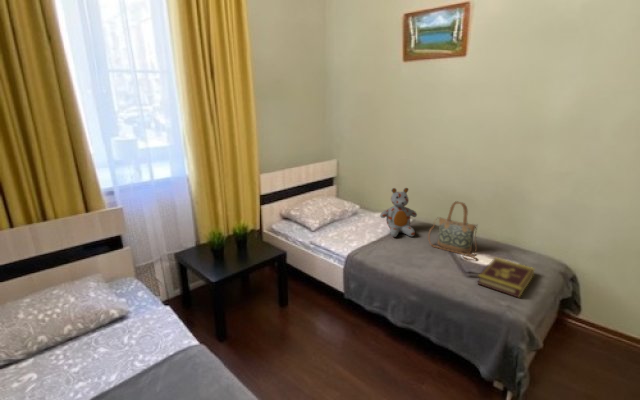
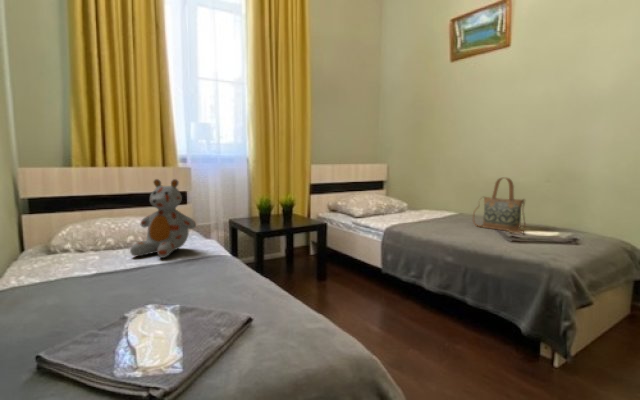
stuffed bear: present [380,188,417,237] -> present [130,179,196,258]
book: present [477,258,534,297] -> none [519,229,590,253]

